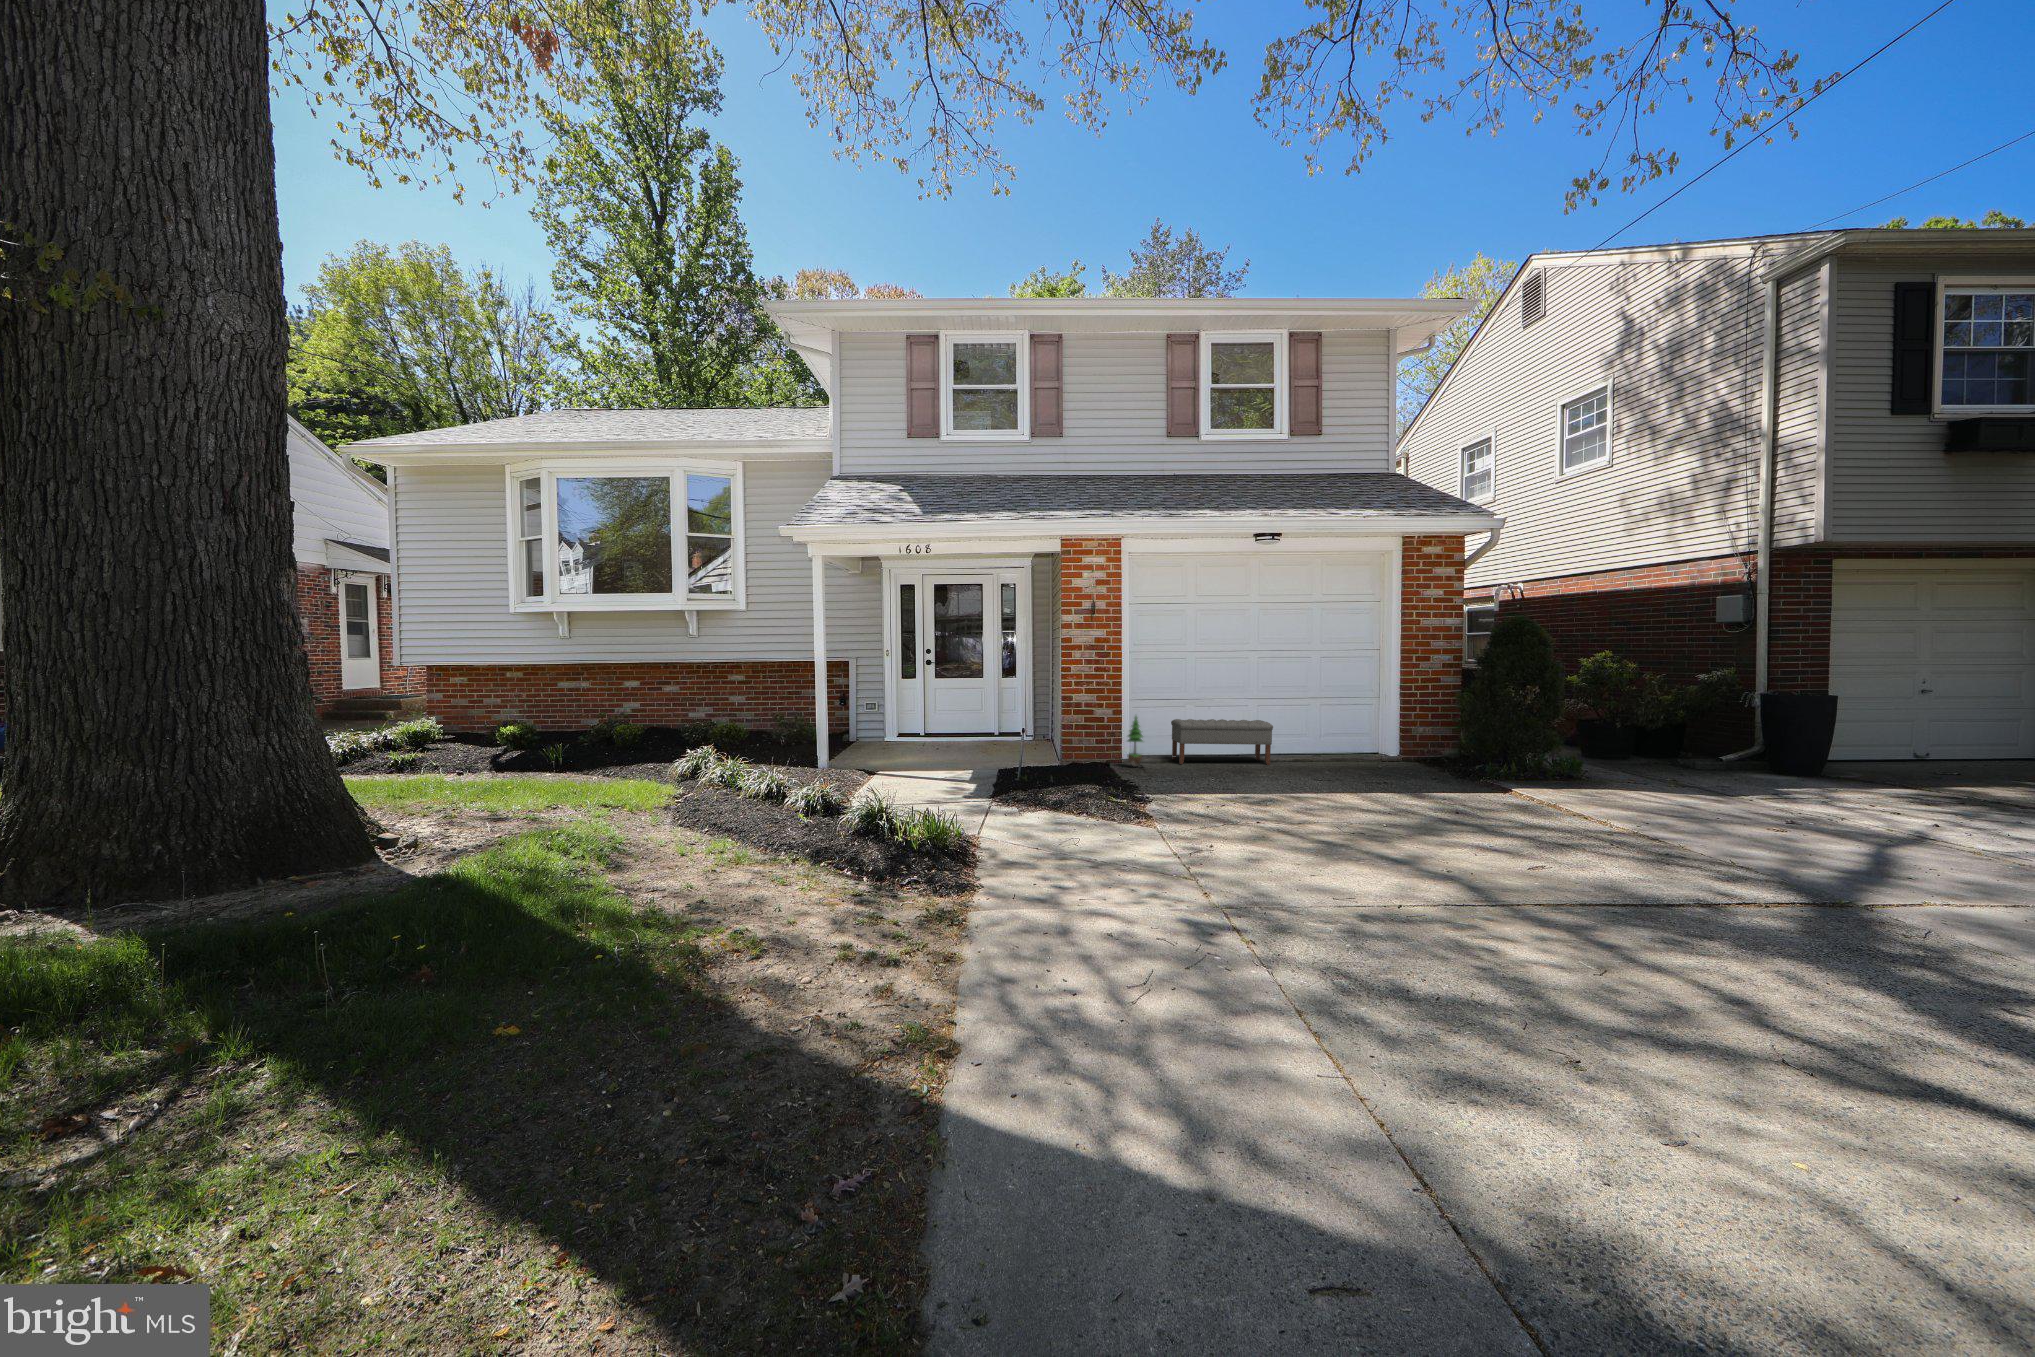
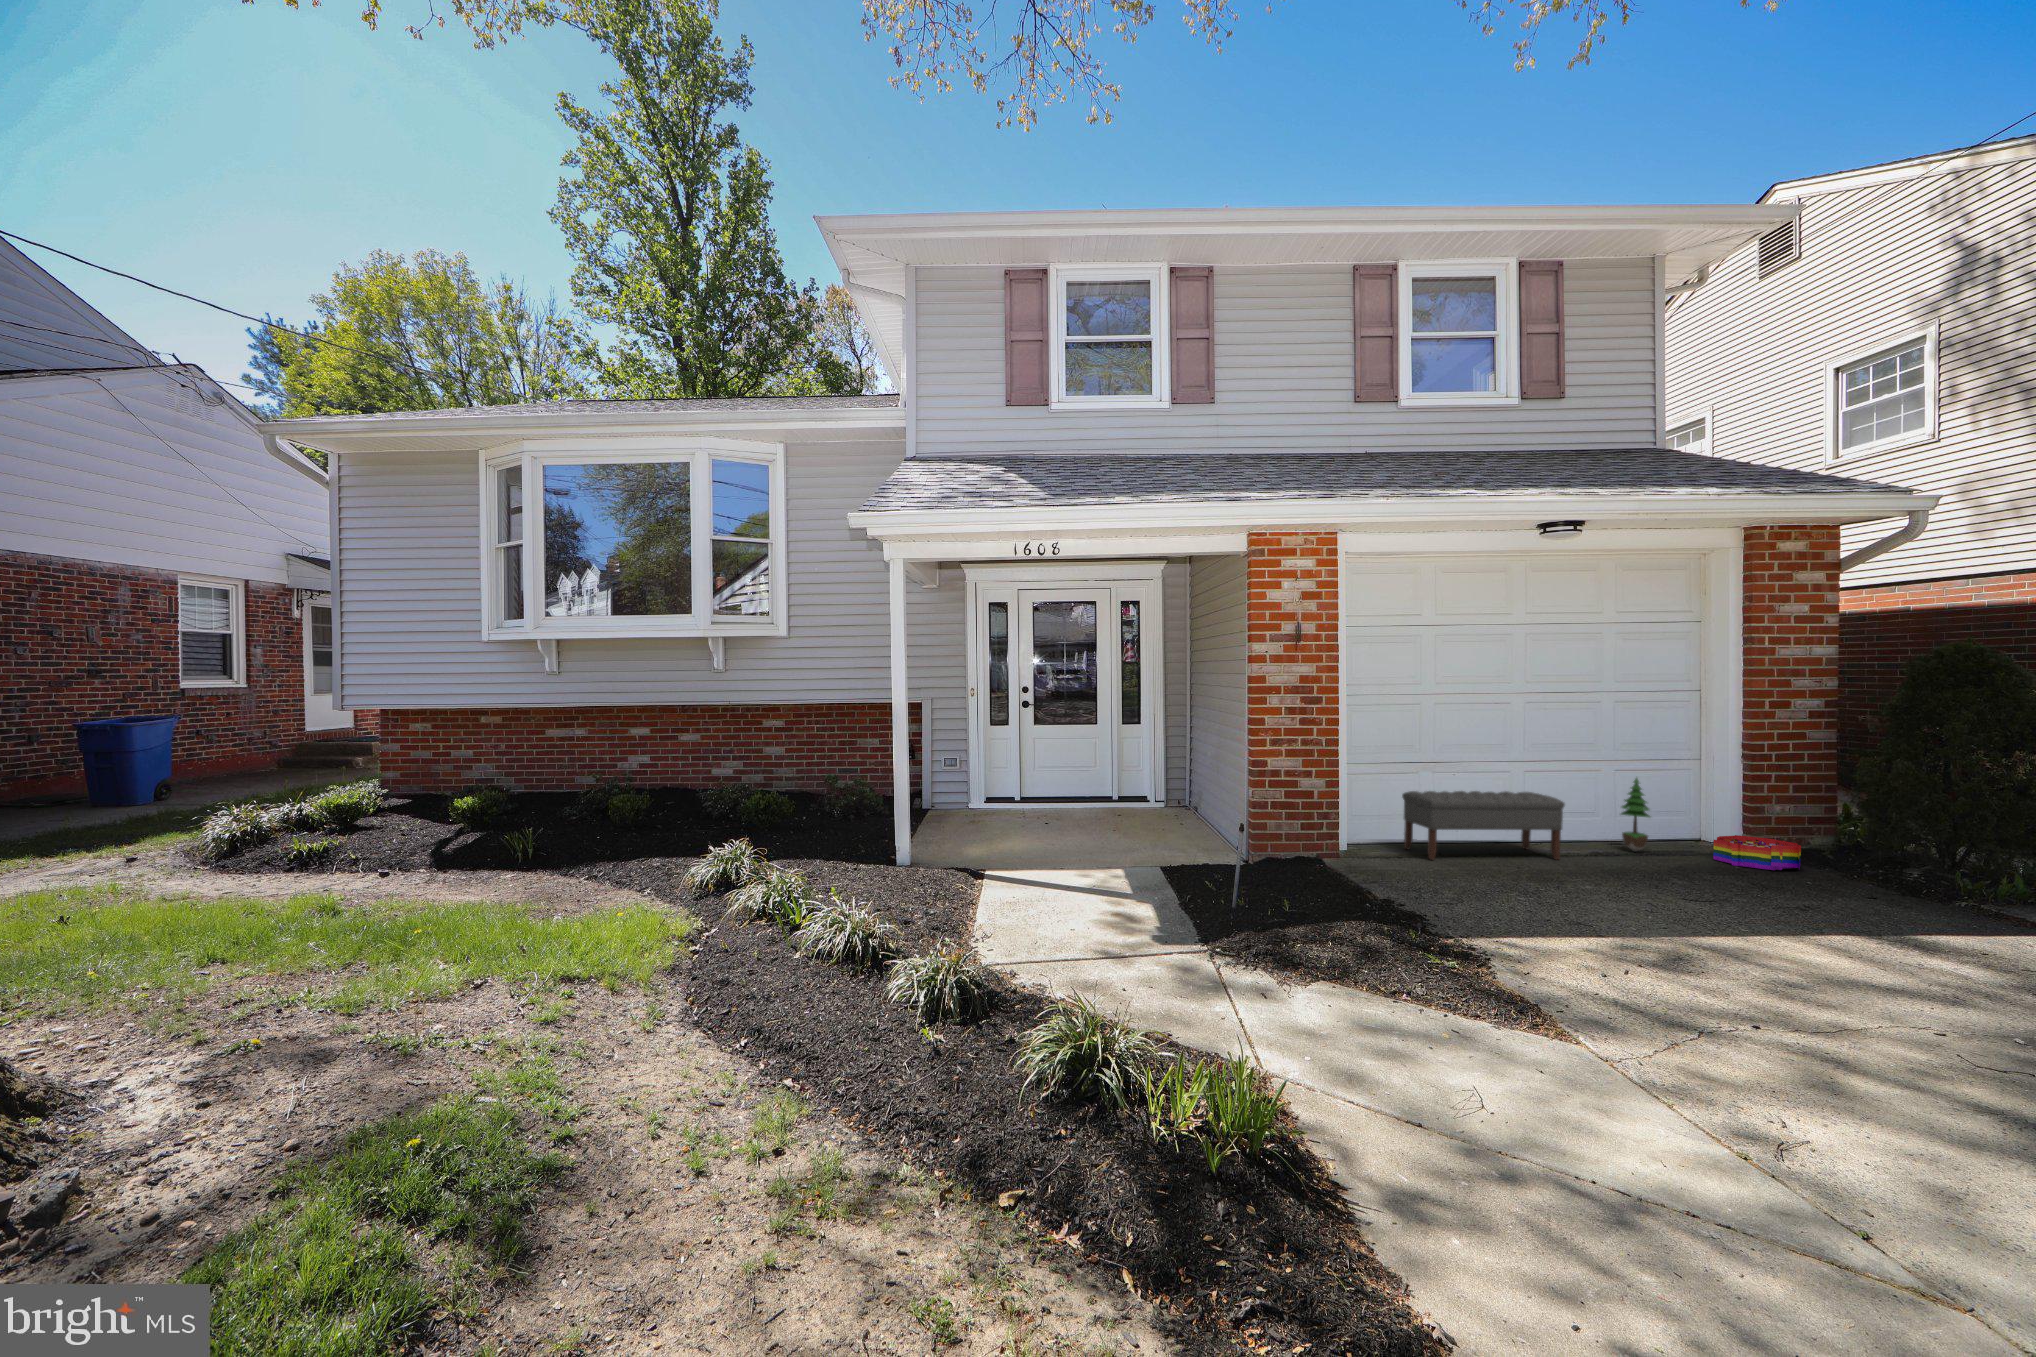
potted tree: present [1127,716,1143,767] -> present [1621,778,1650,851]
storage bin: none [1376,750,1427,770] -> present [1713,835,1801,870]

